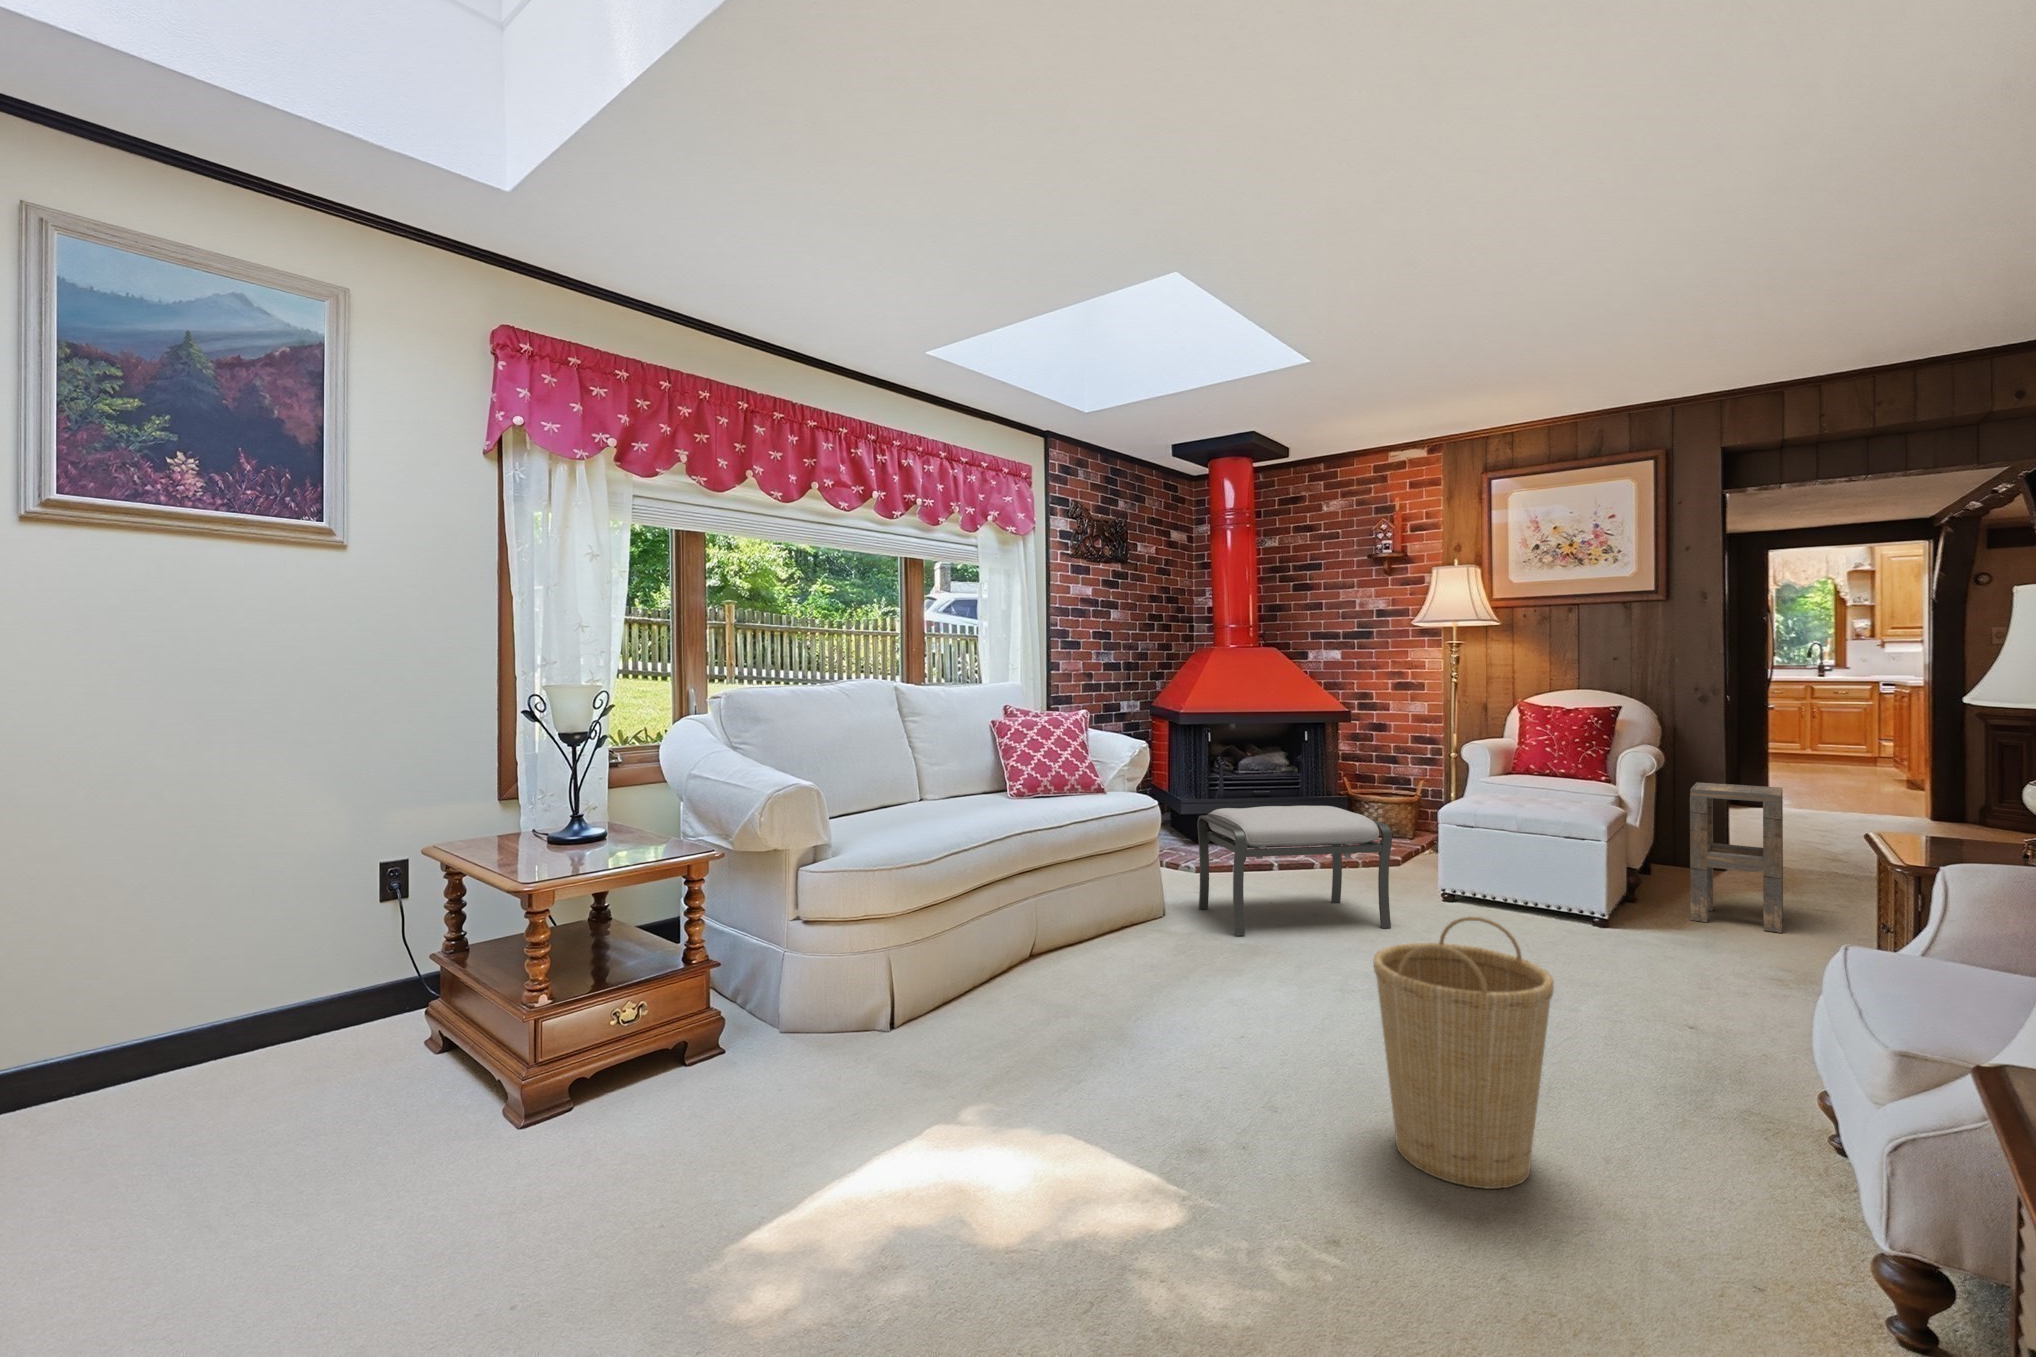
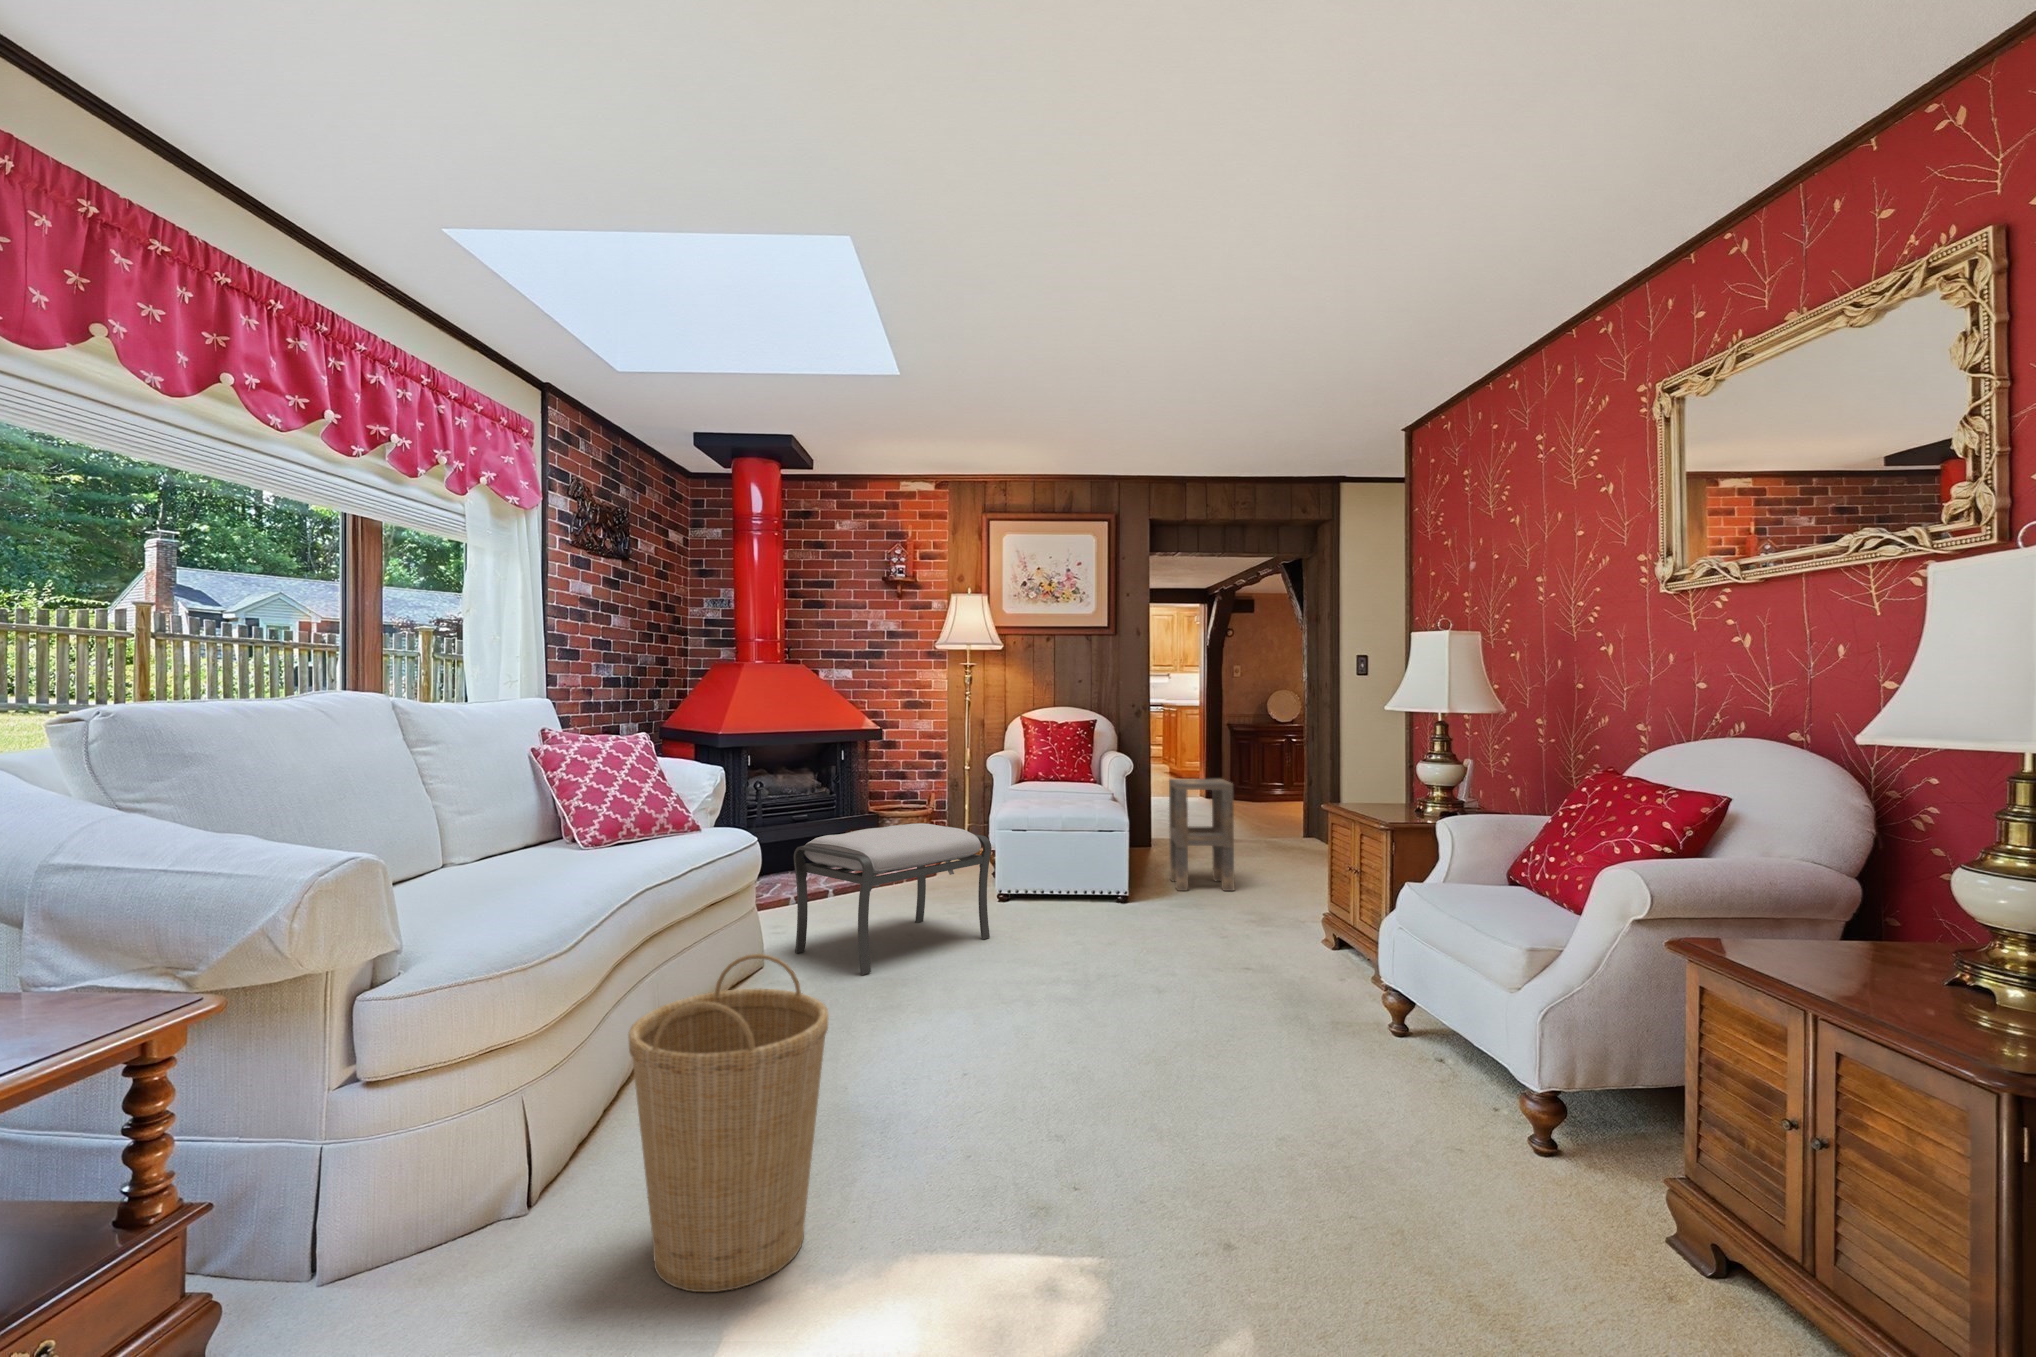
basket: present [1373,917,1554,1189] -> present [628,954,828,1292]

